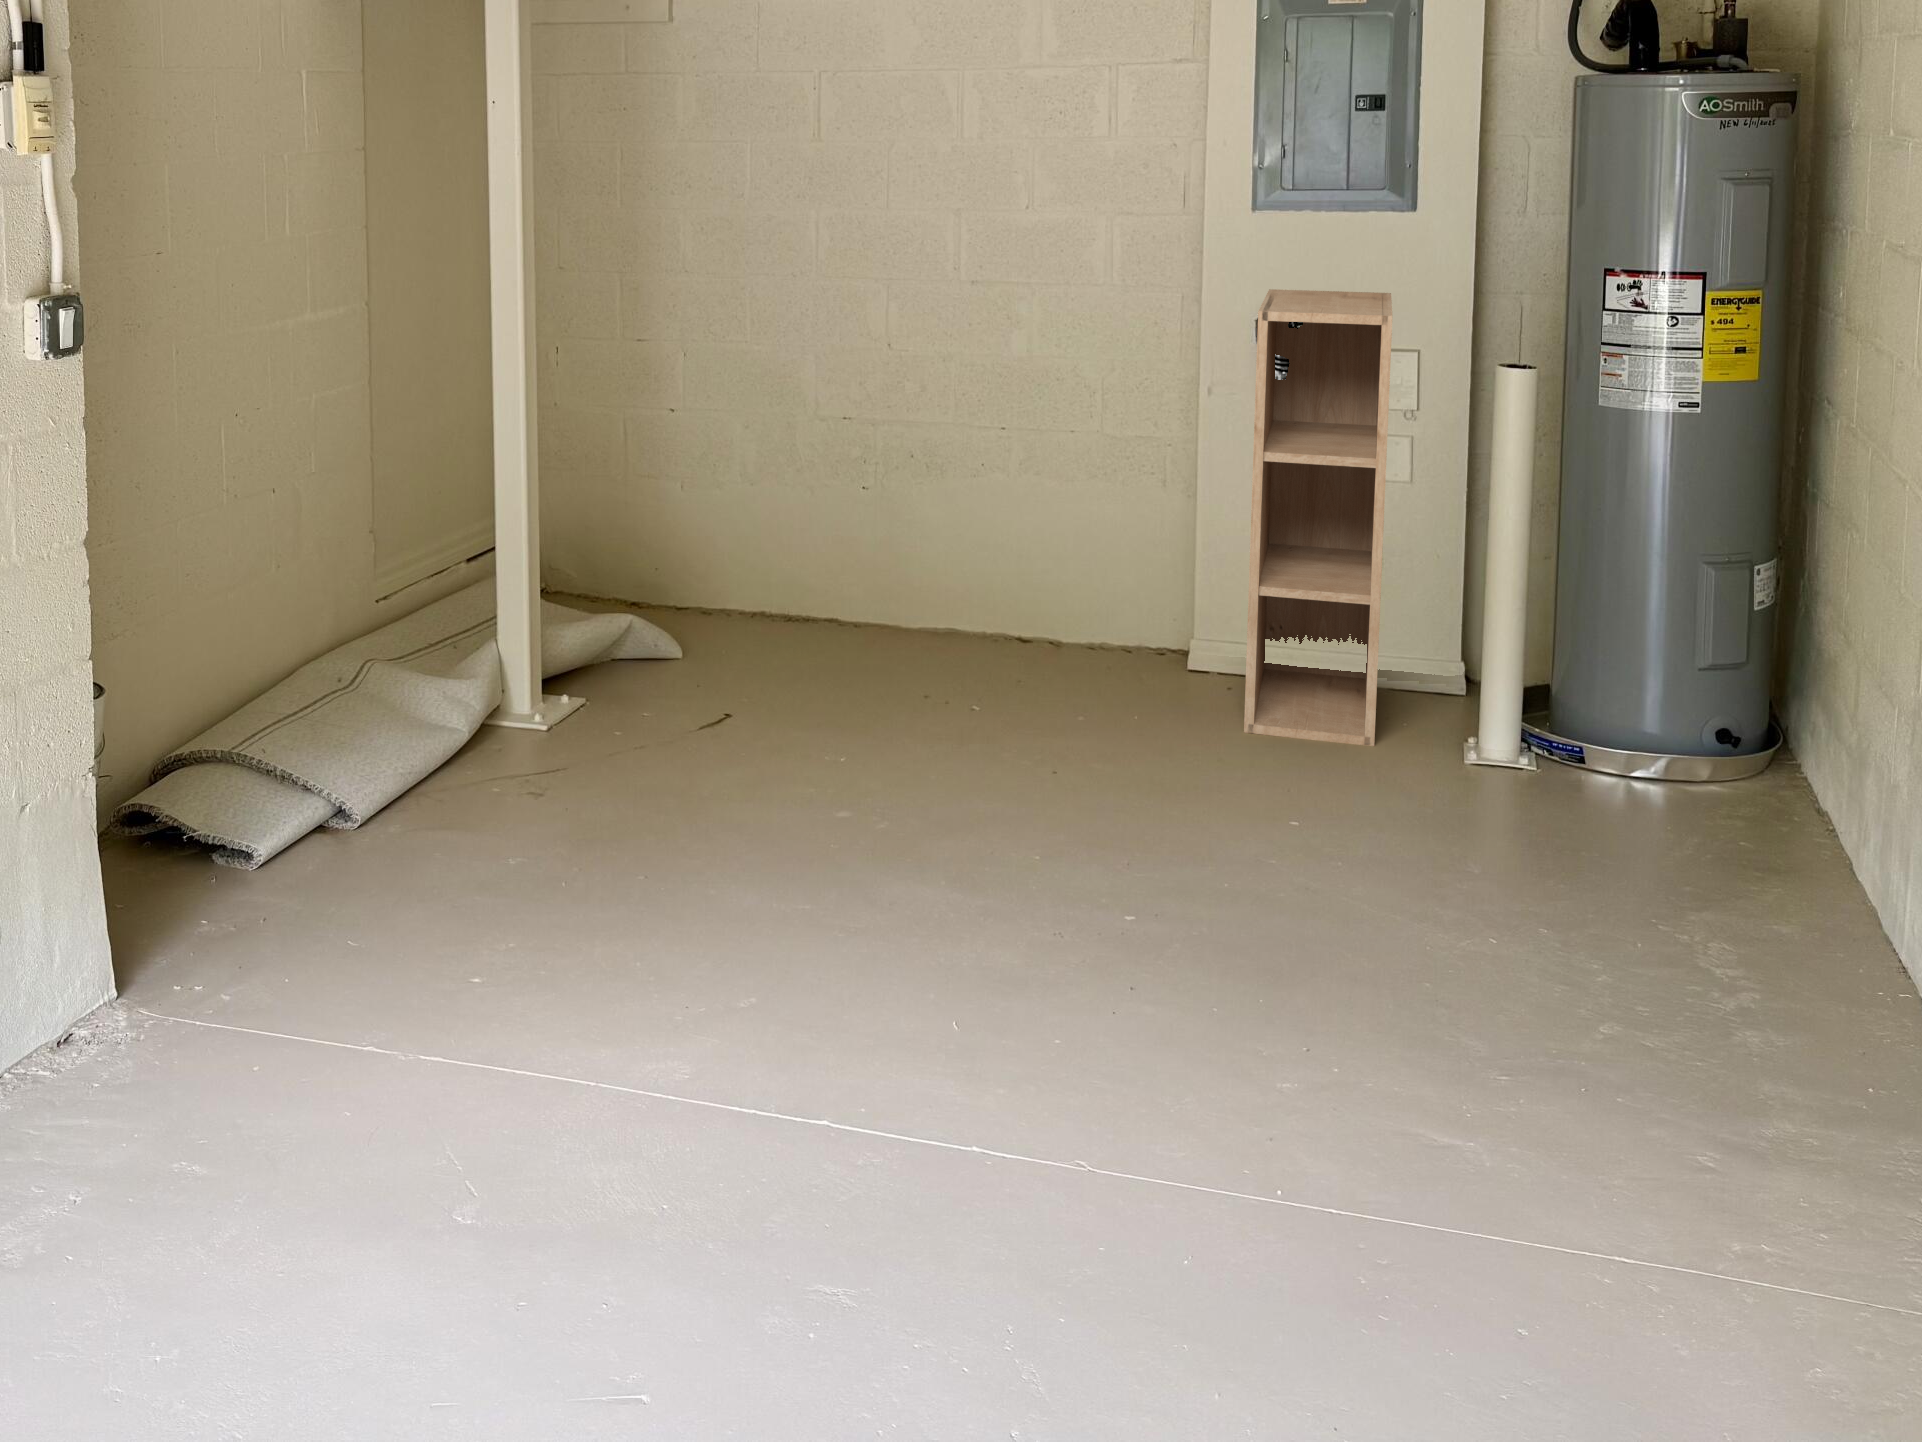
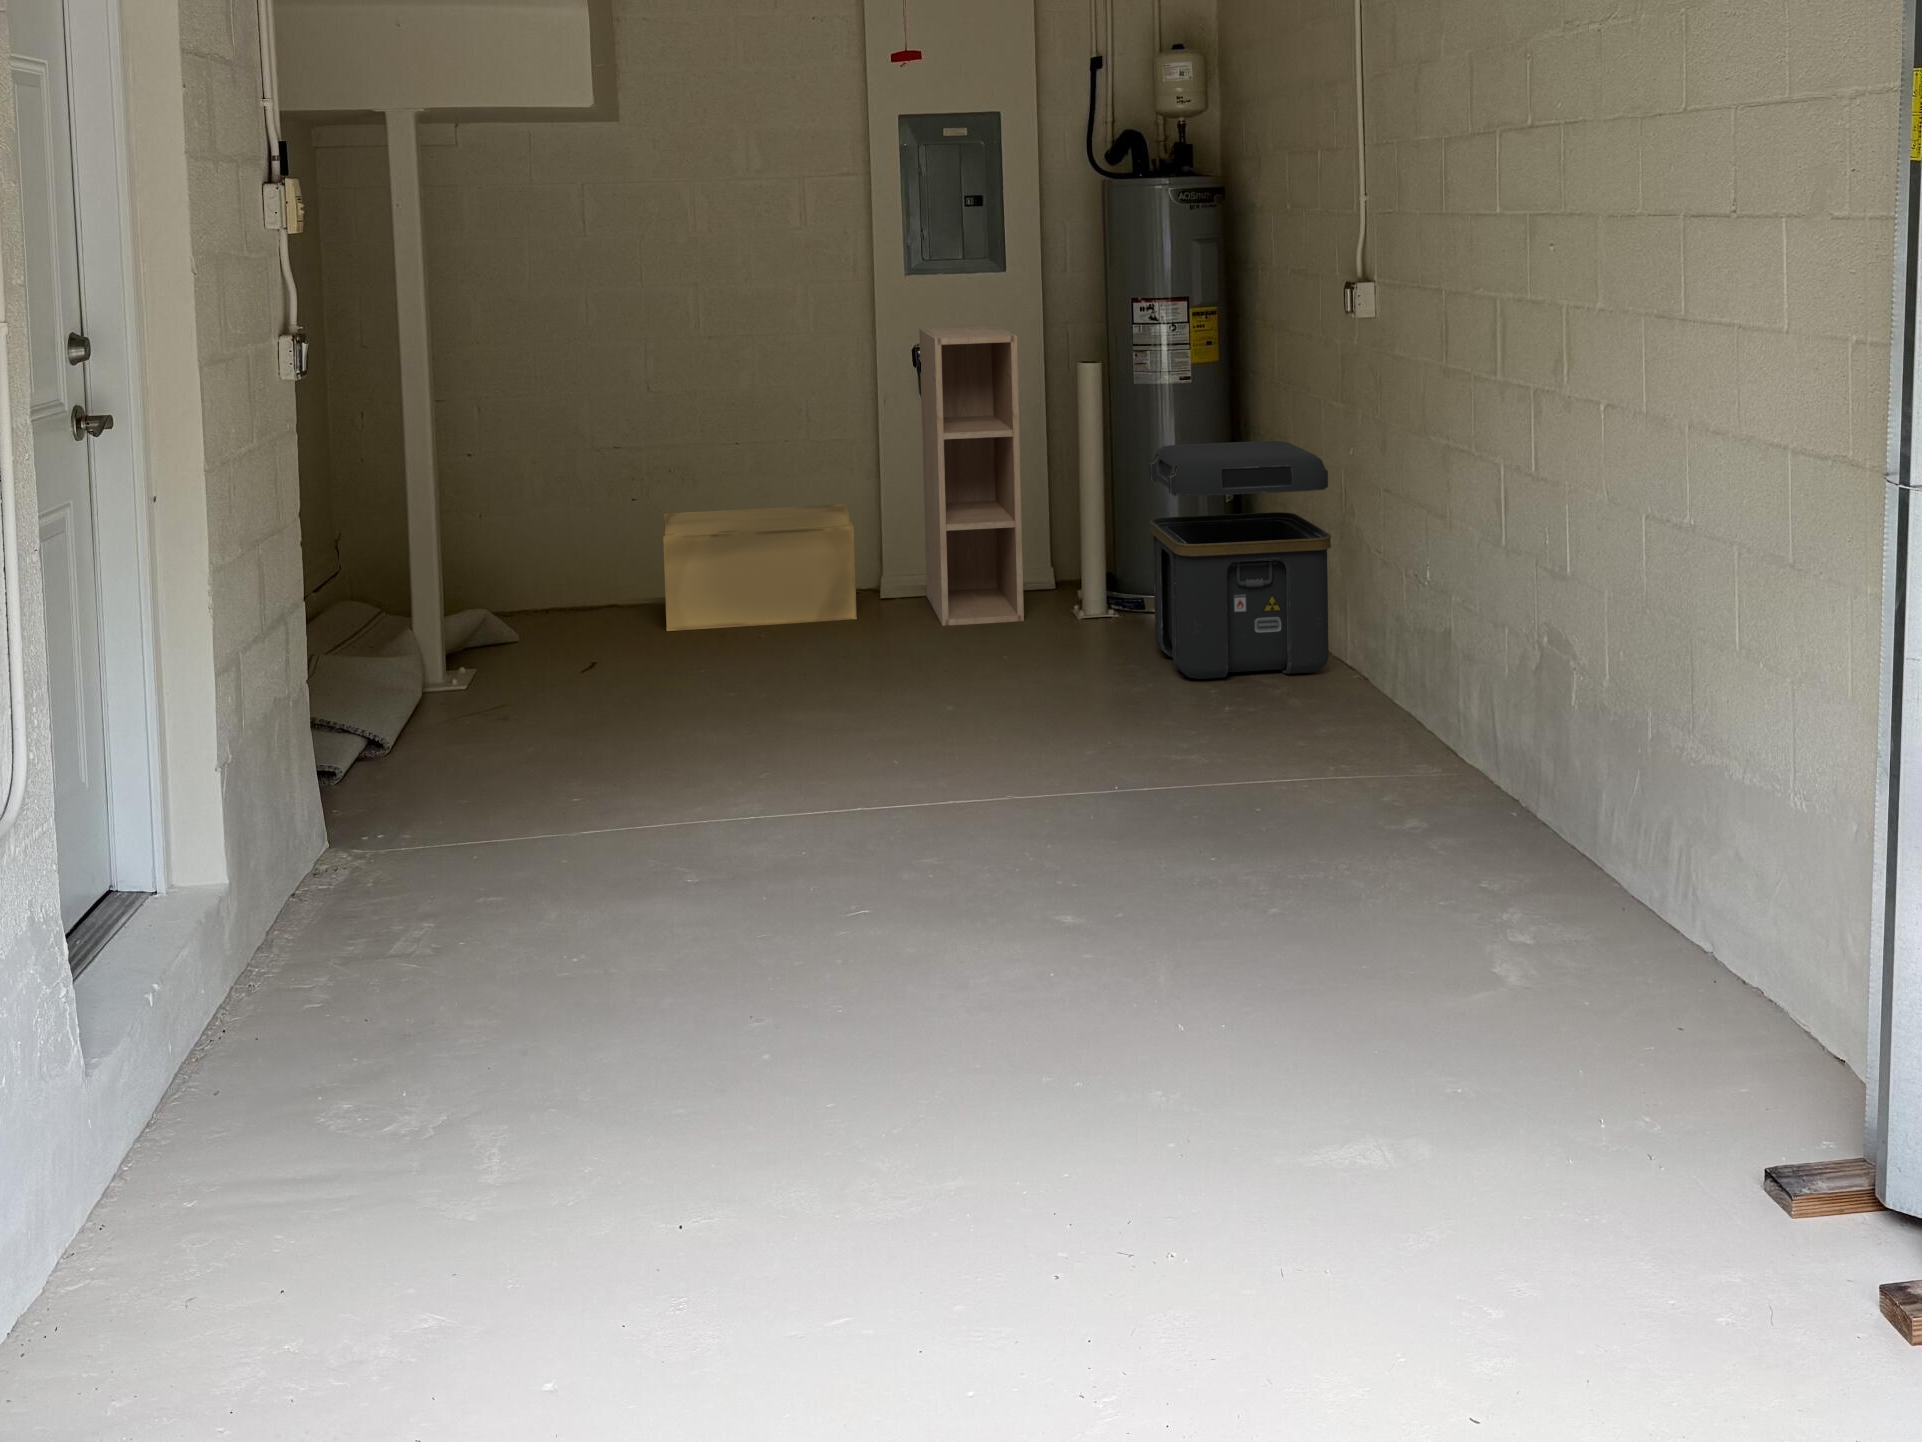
cardboard box: none [867,513,1146,697] -> present [663,504,857,631]
toolbox: none [1554,525,1898,966] -> present [1149,441,1331,679]

